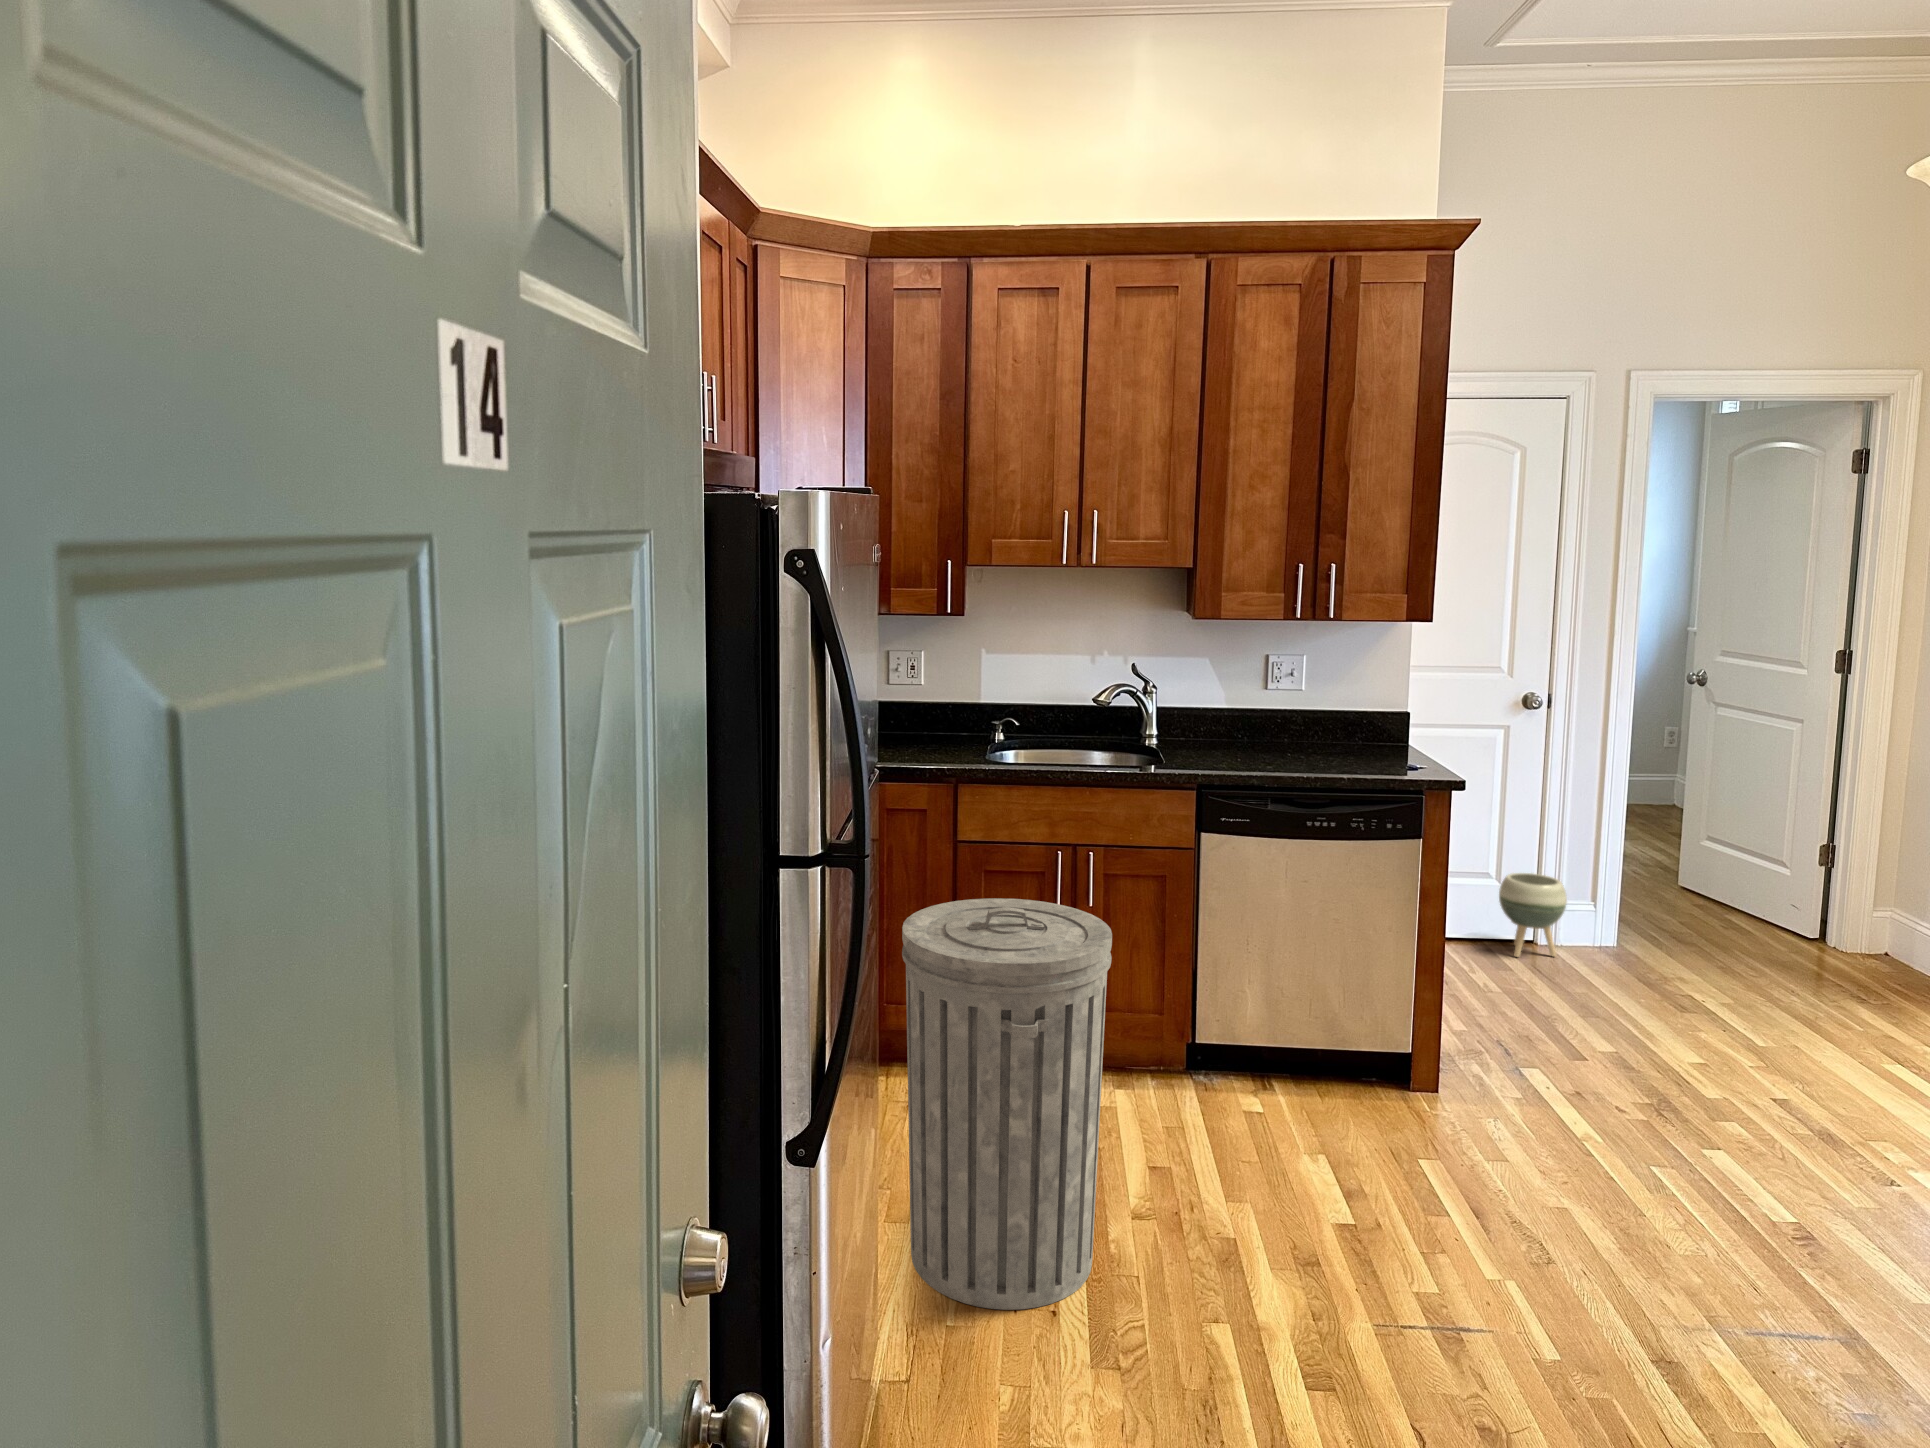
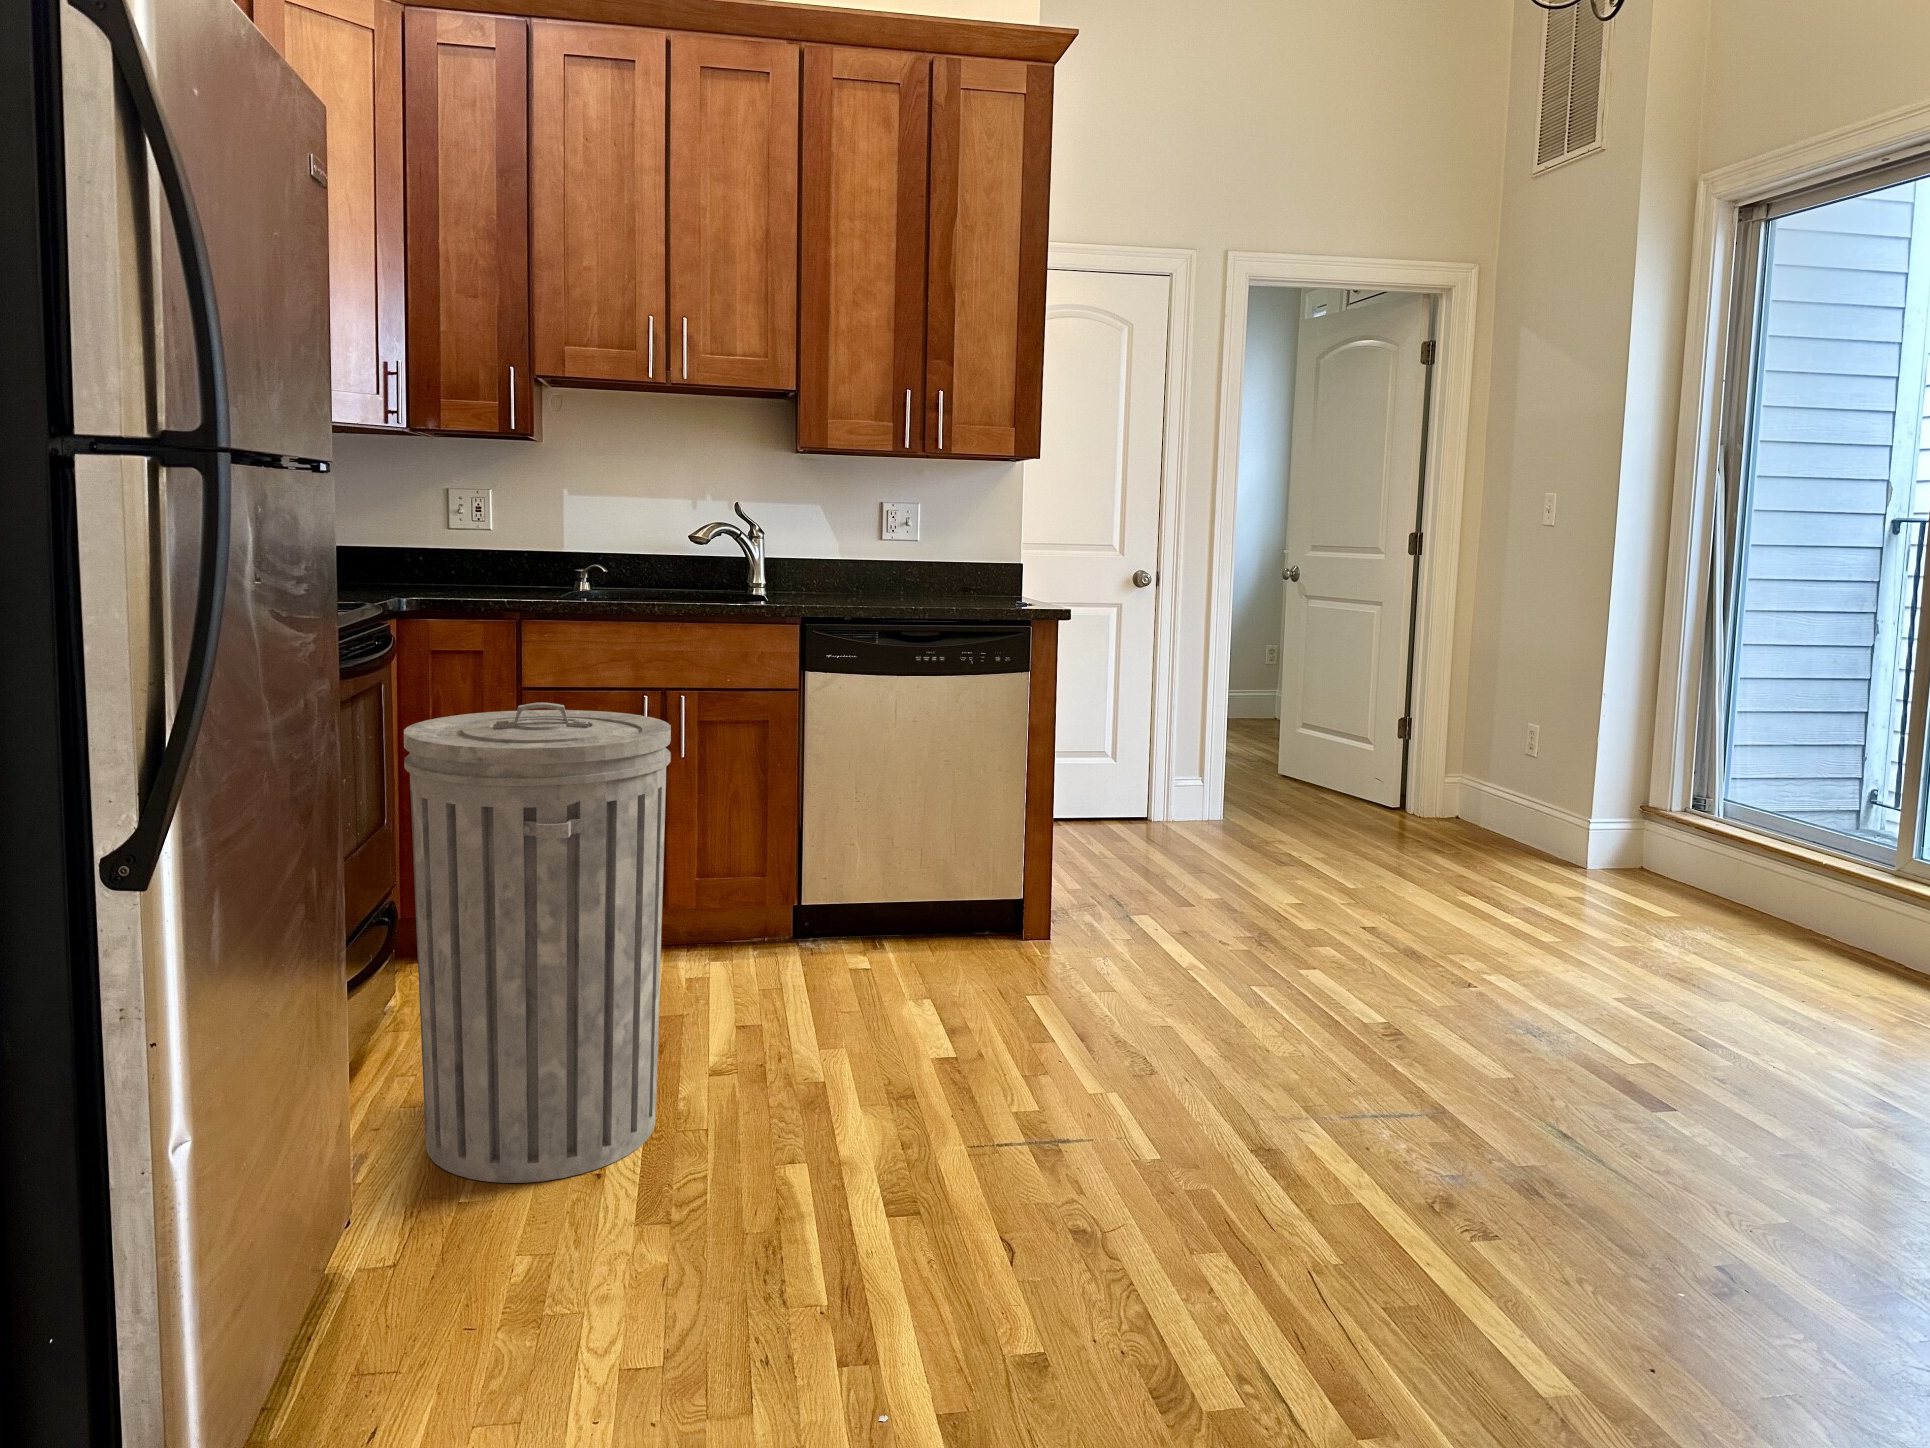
planter: present [1499,873,1567,957] -> none [1120,750,1181,833]

